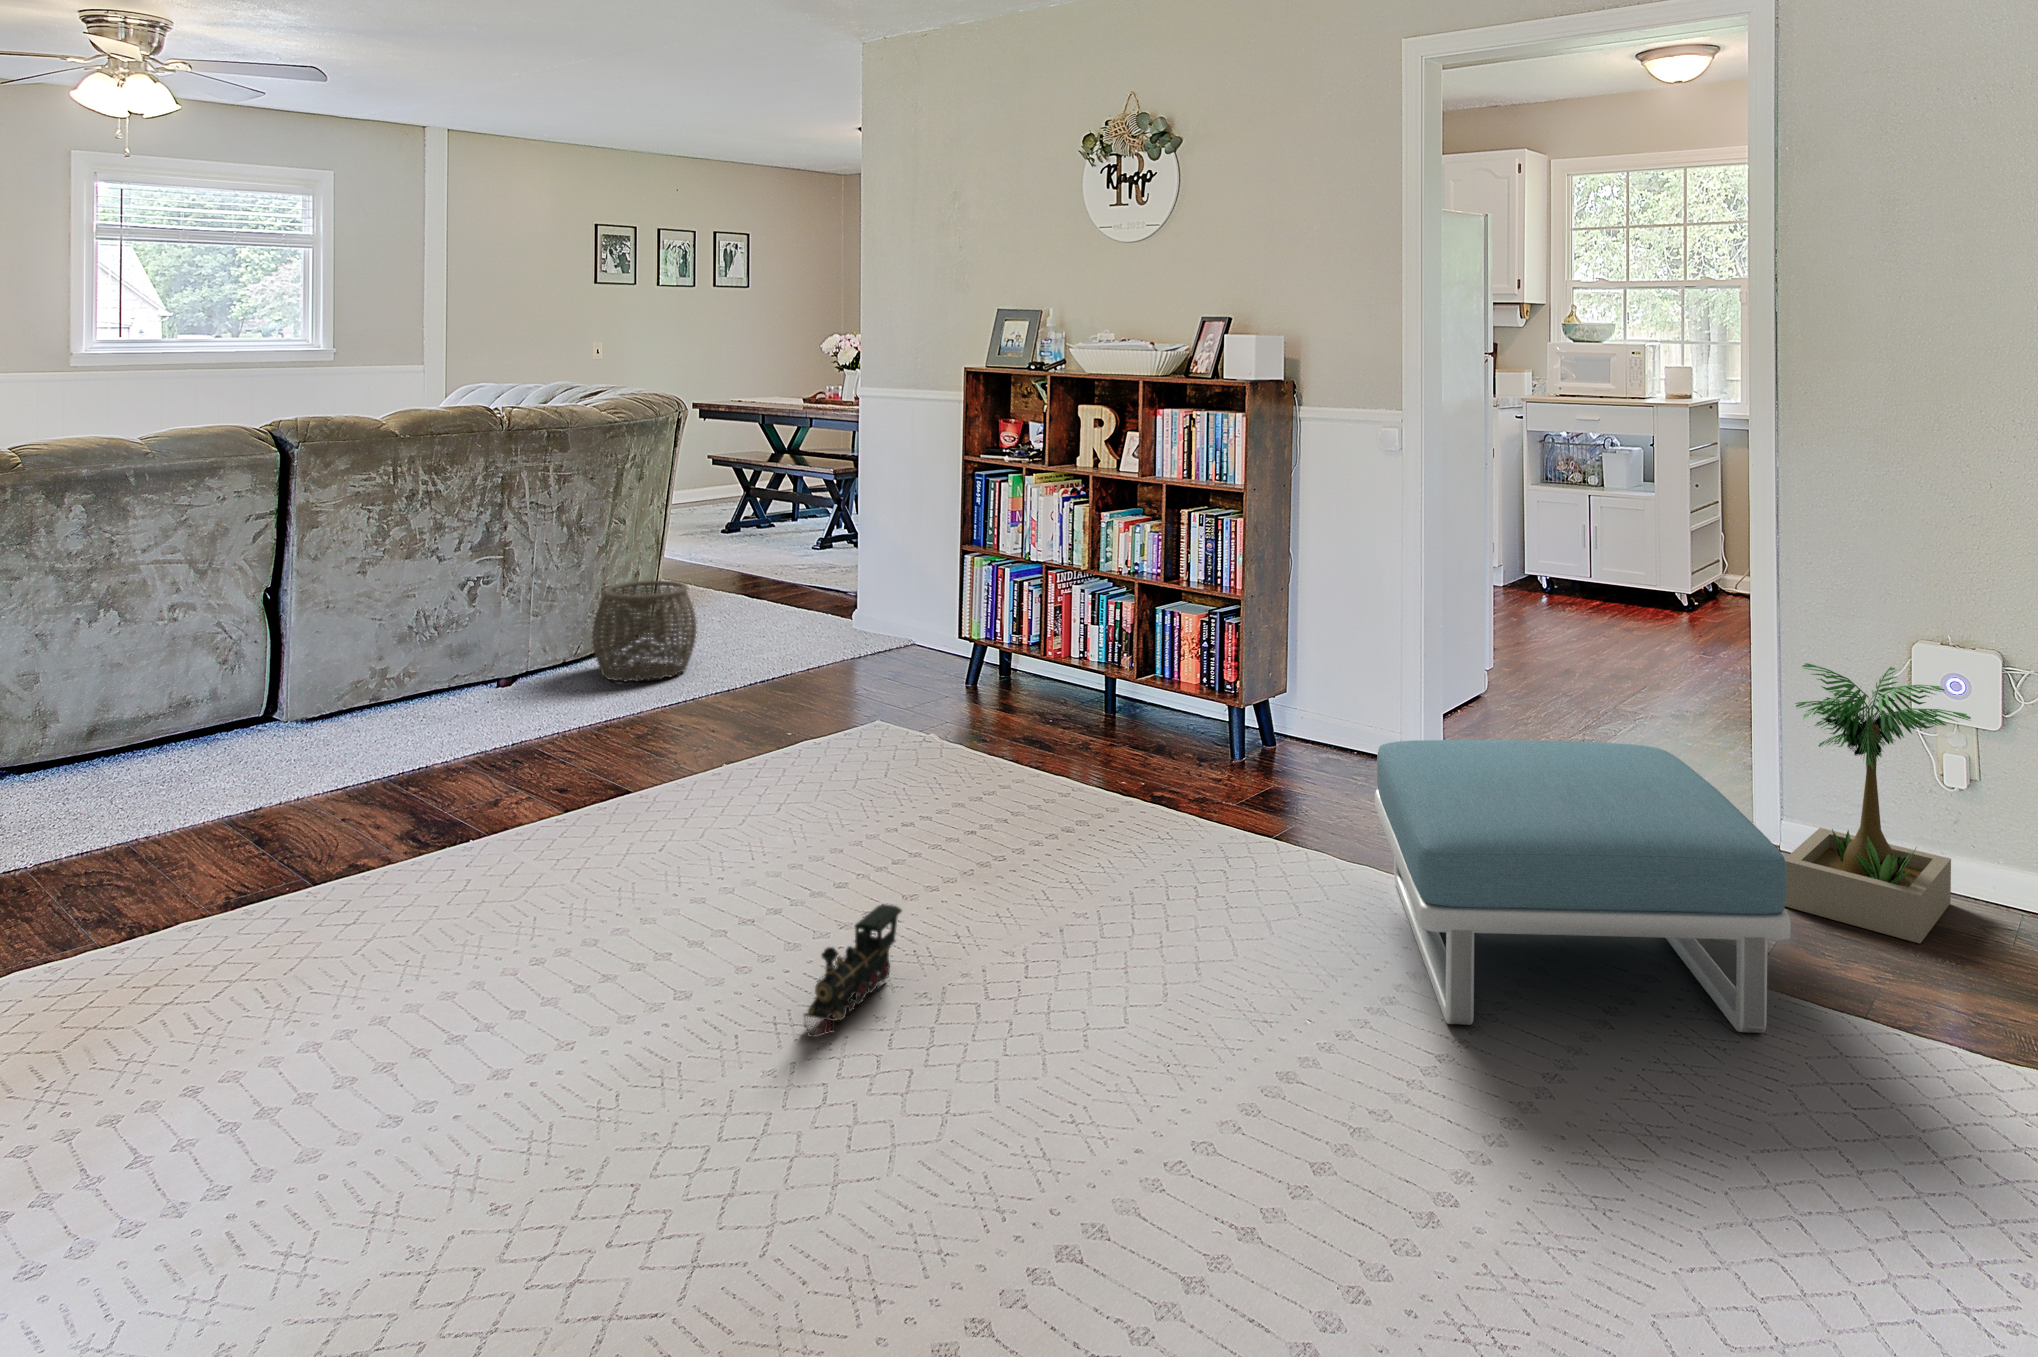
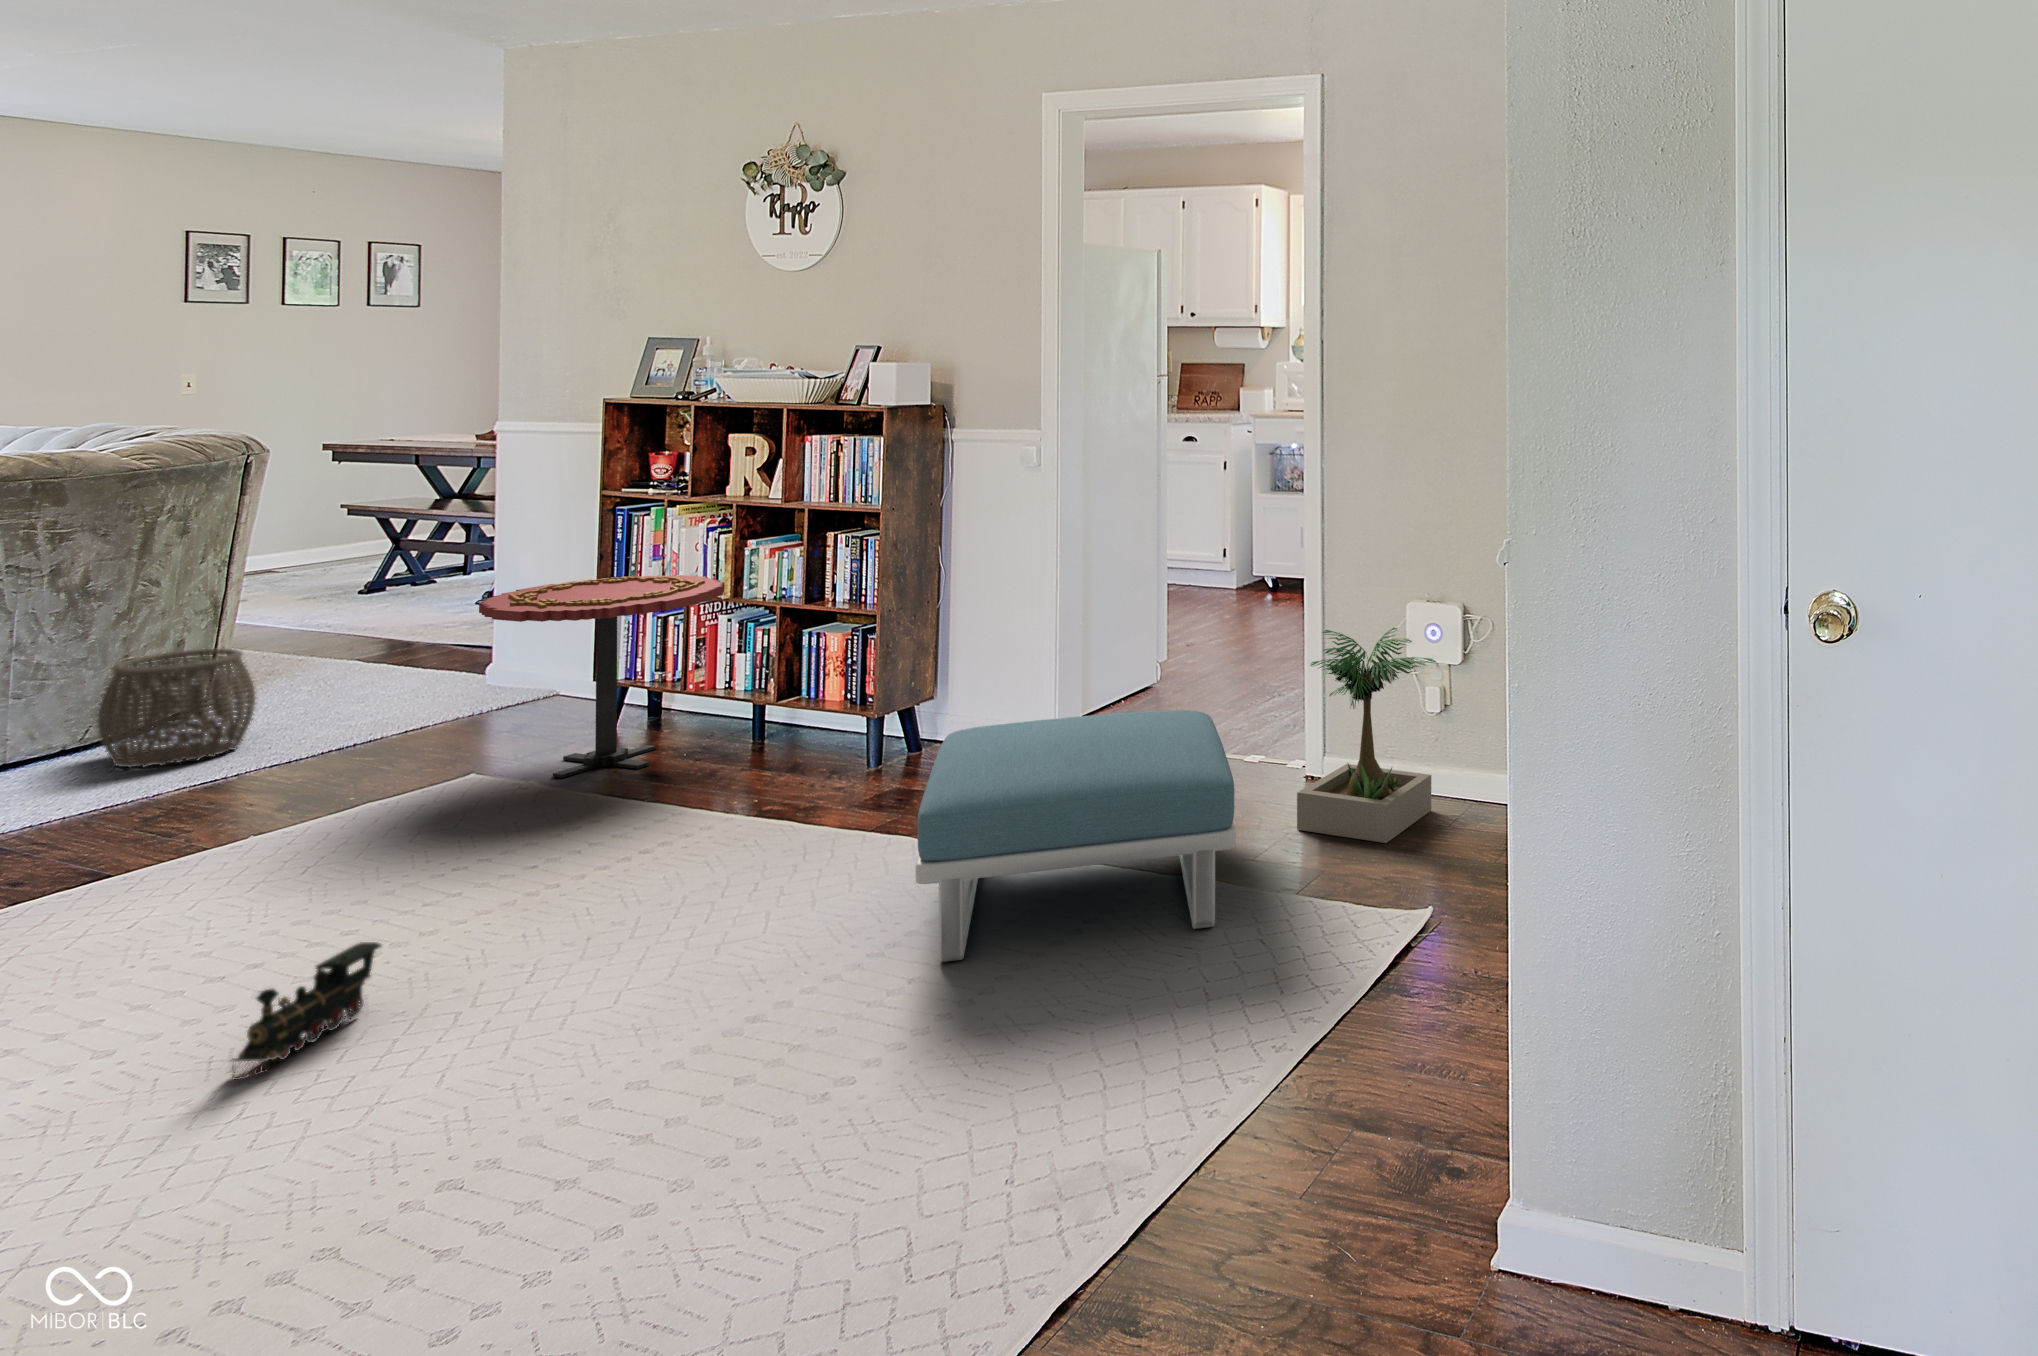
side table: none [885,539,1085,733] -> present [479,575,724,778]

